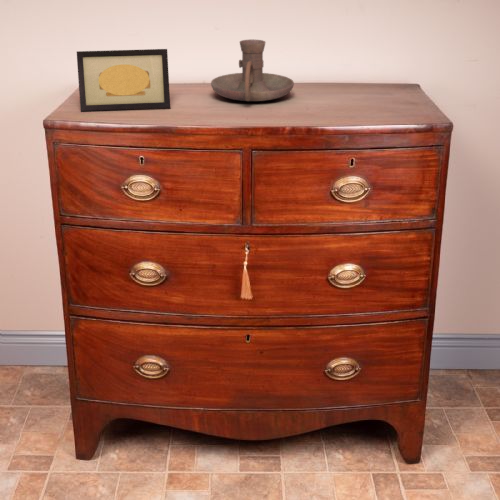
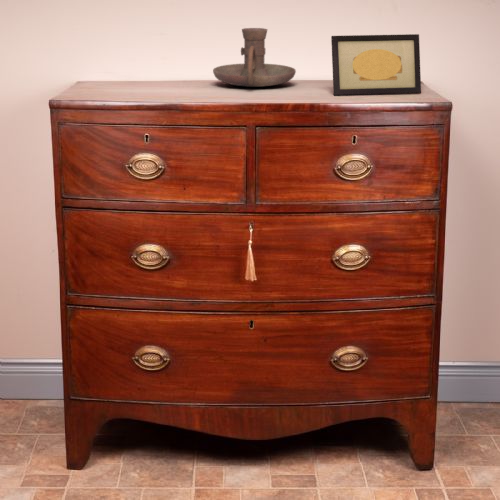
picture frame: present [77,49,170,111] -> present [331,34,421,96]

